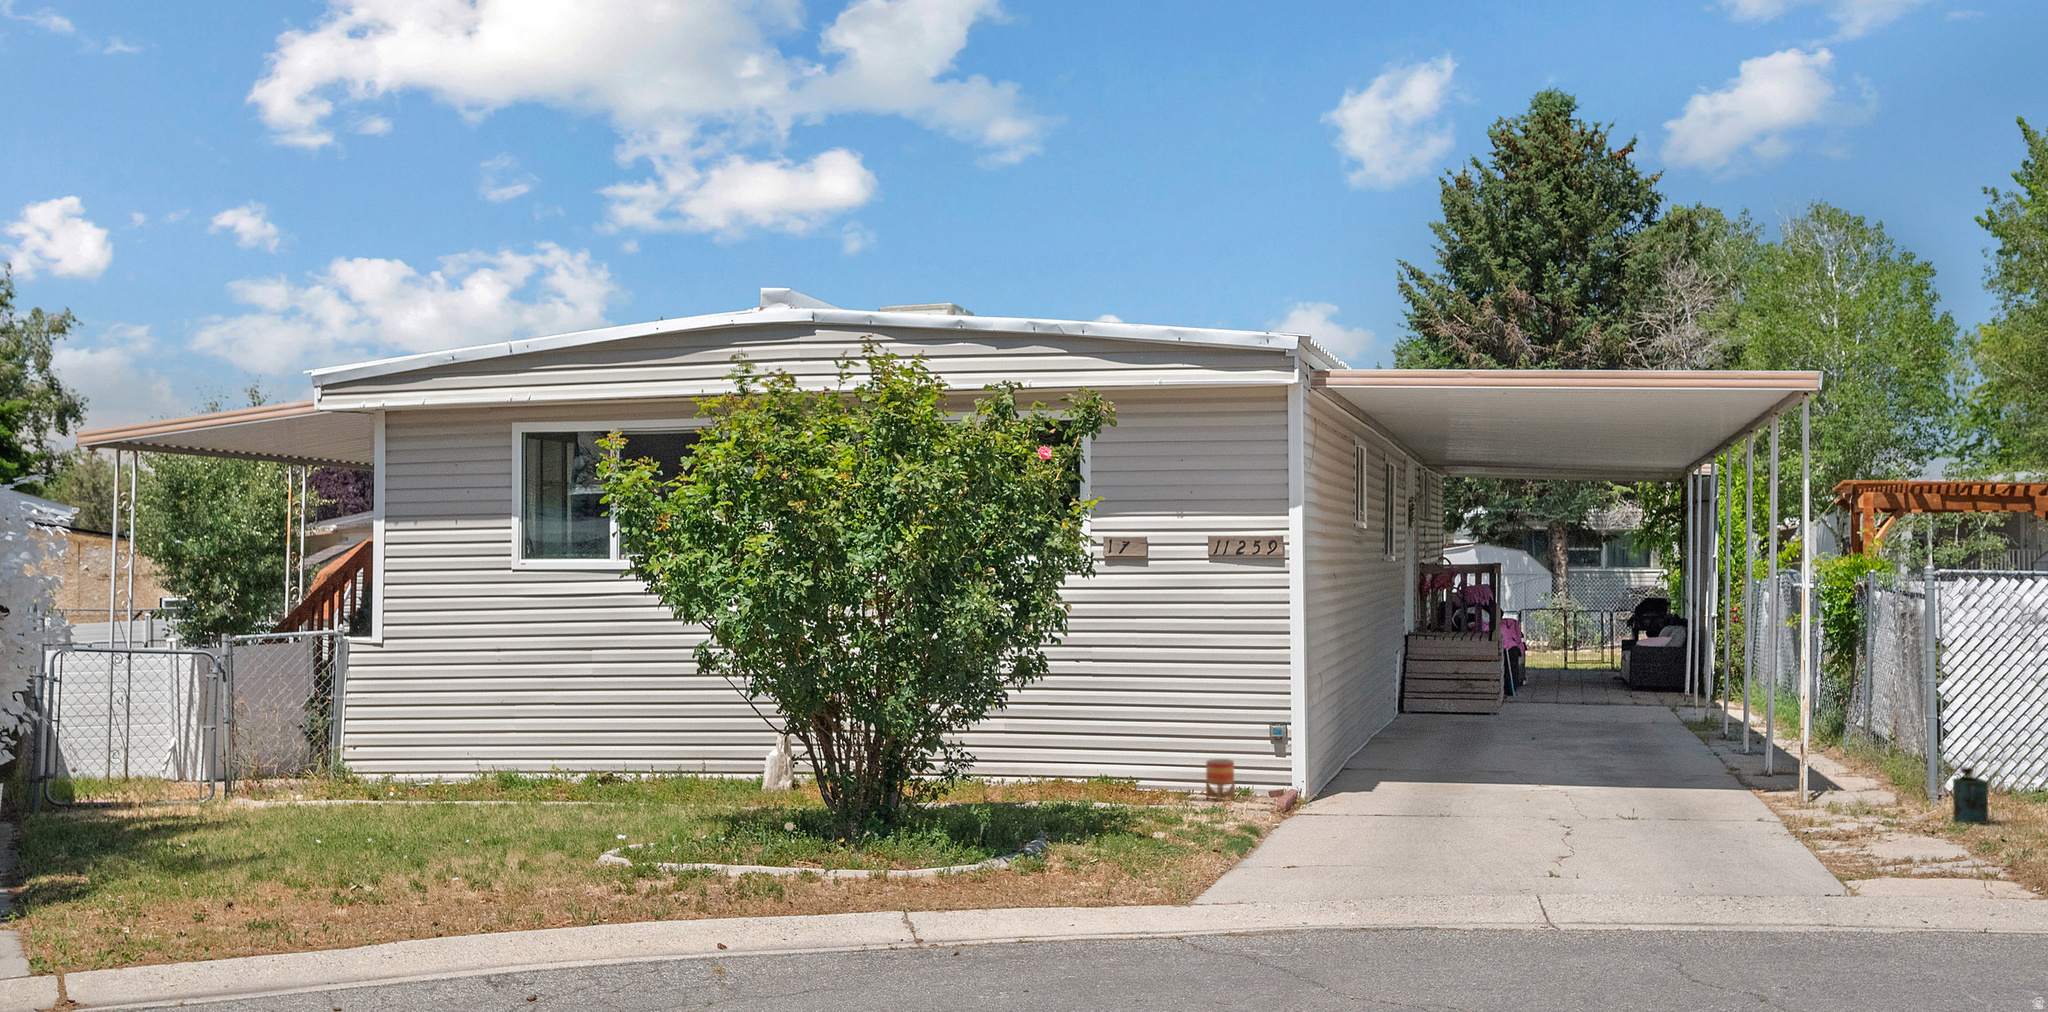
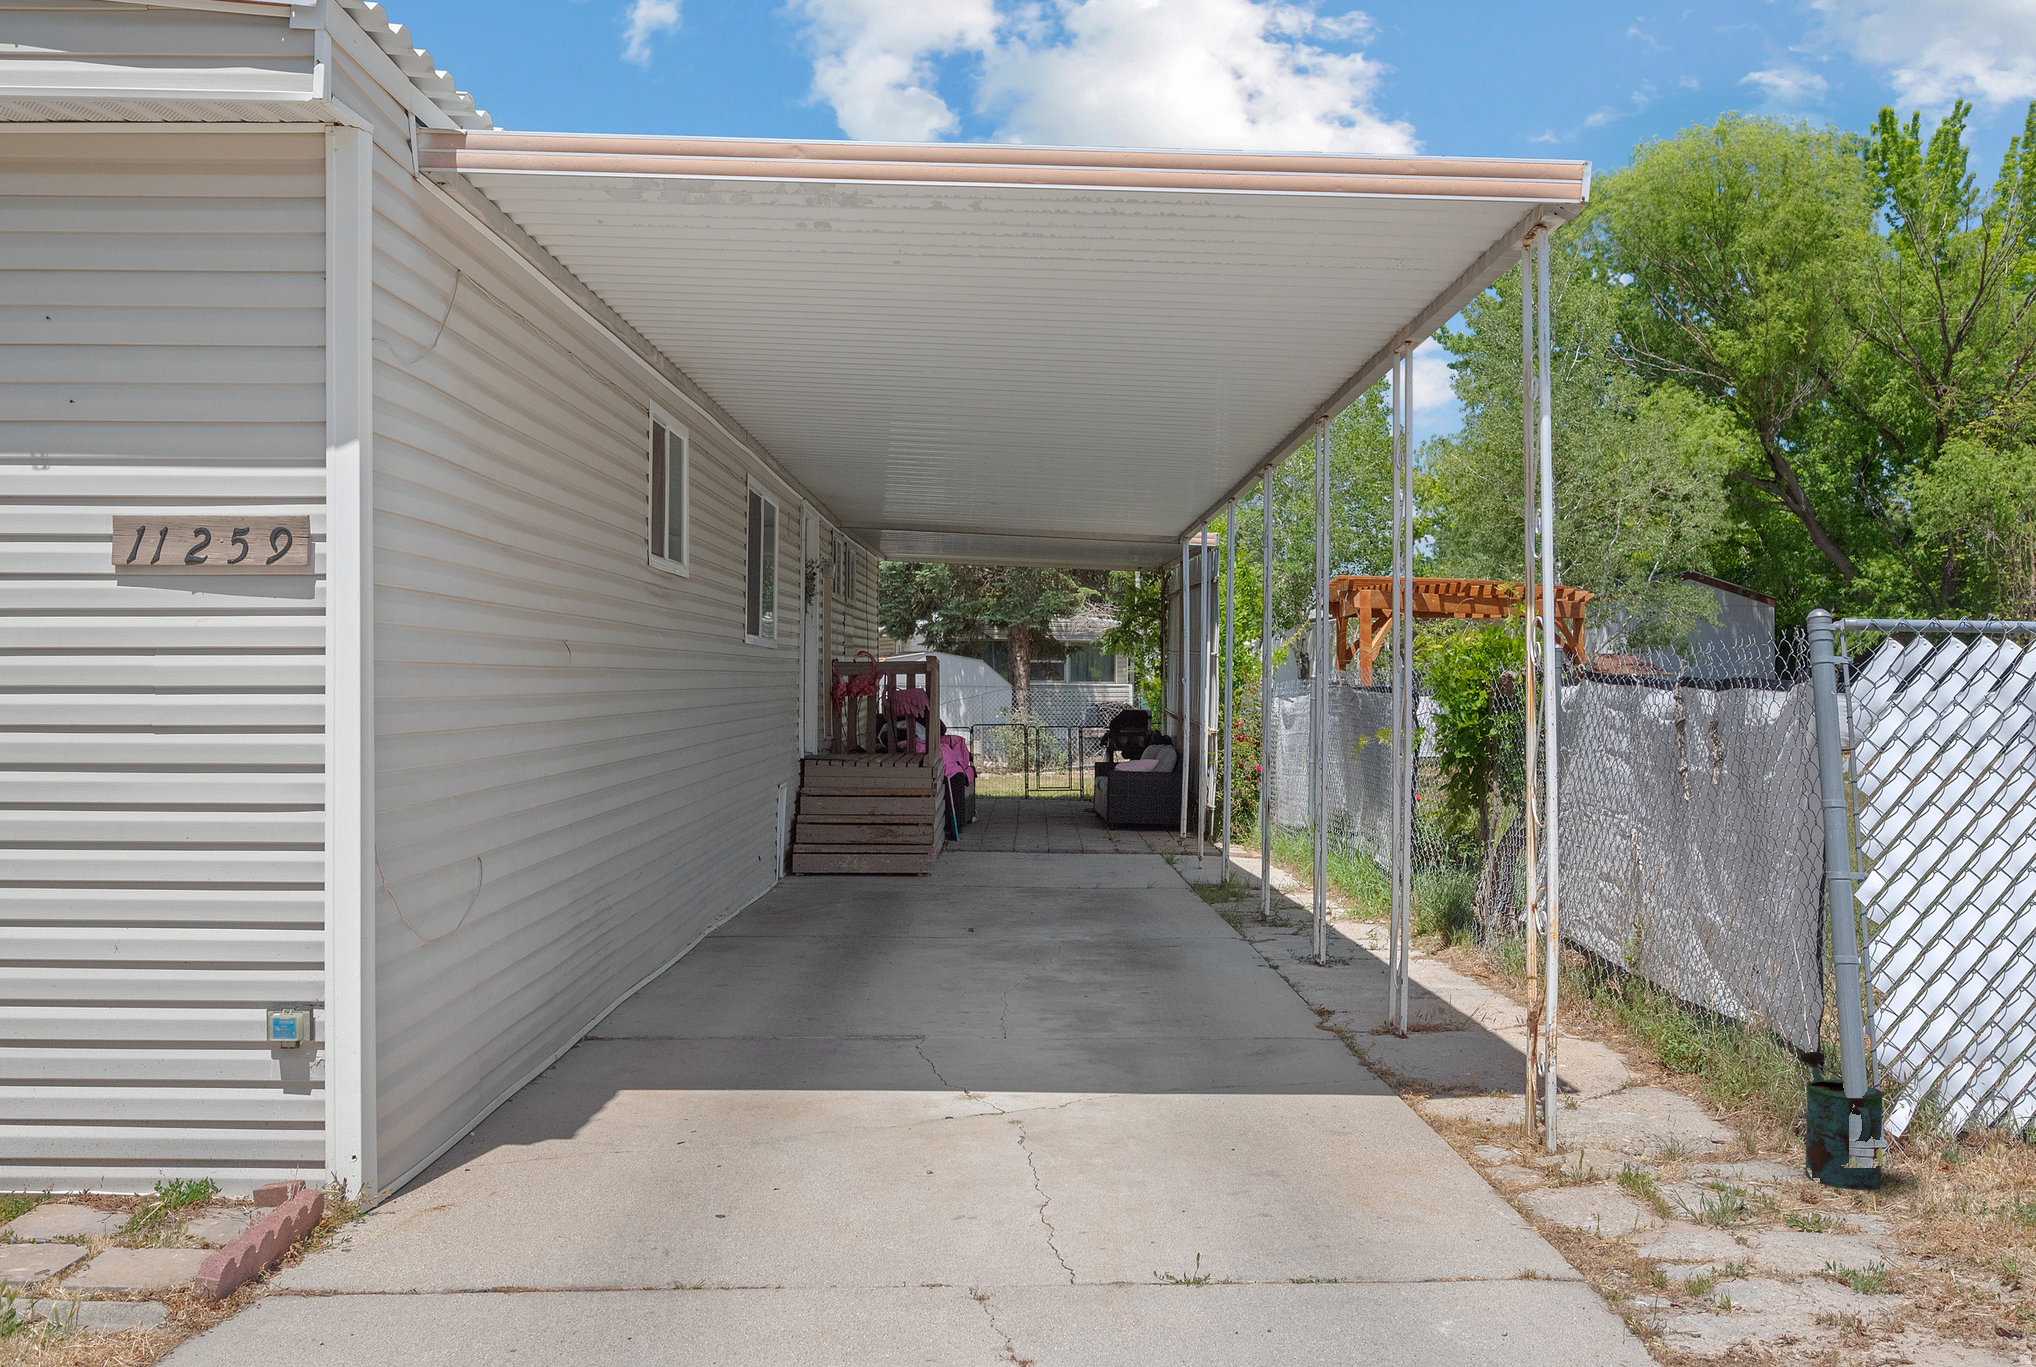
planter: present [1206,759,1235,801] -> none [75,1103,160,1230]

